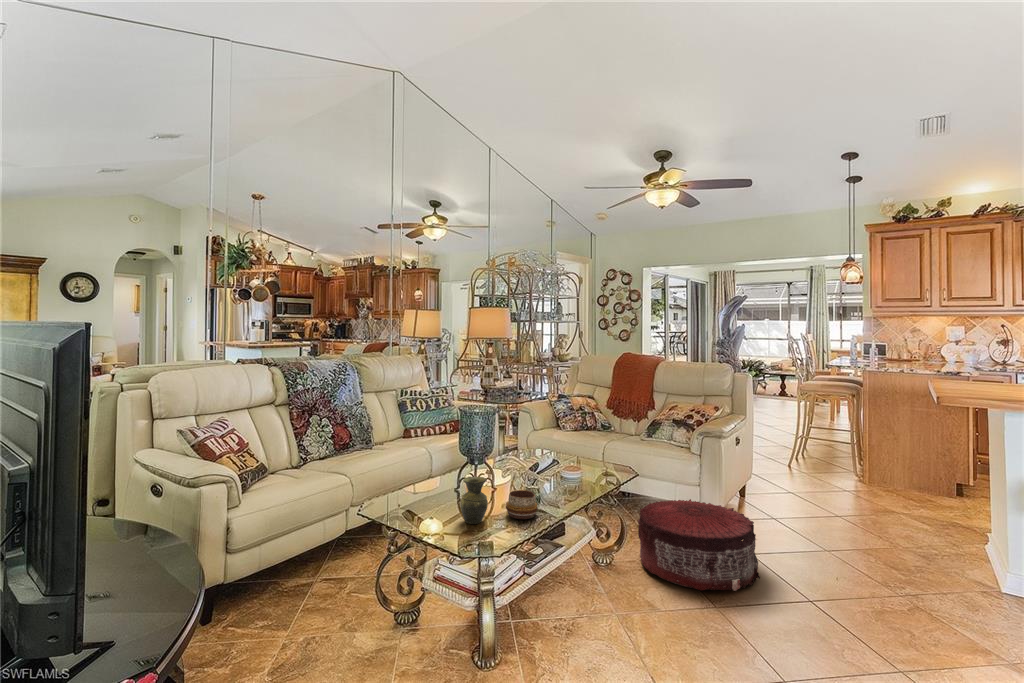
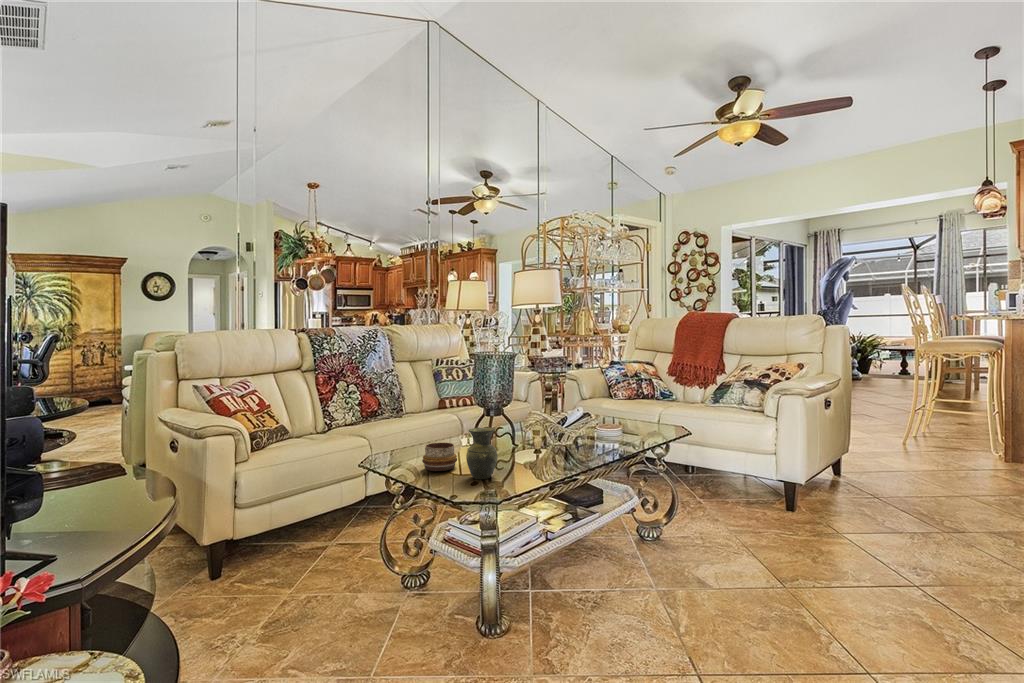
decorative bowl: present [506,490,538,519] -> present [422,443,457,471]
pouf: present [638,499,760,591] -> none [693,466,851,572]

